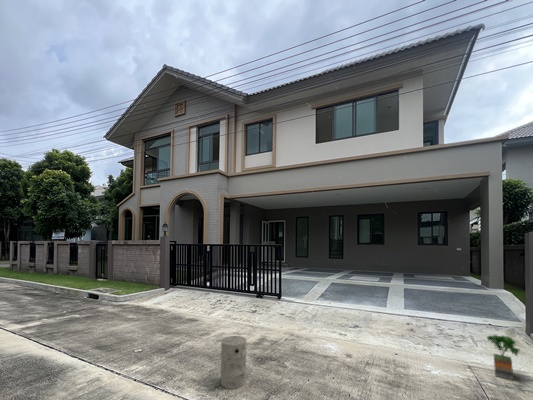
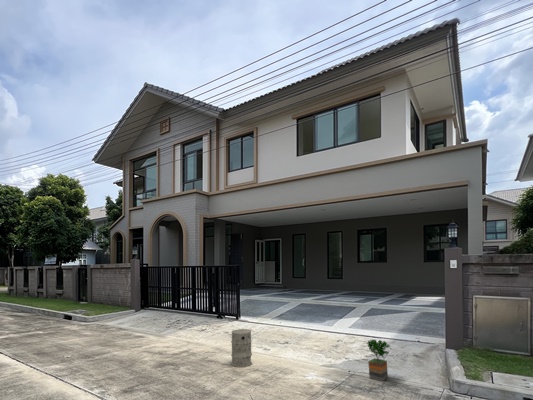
trash can: present [220,336,247,389] -> present [231,329,252,367]

